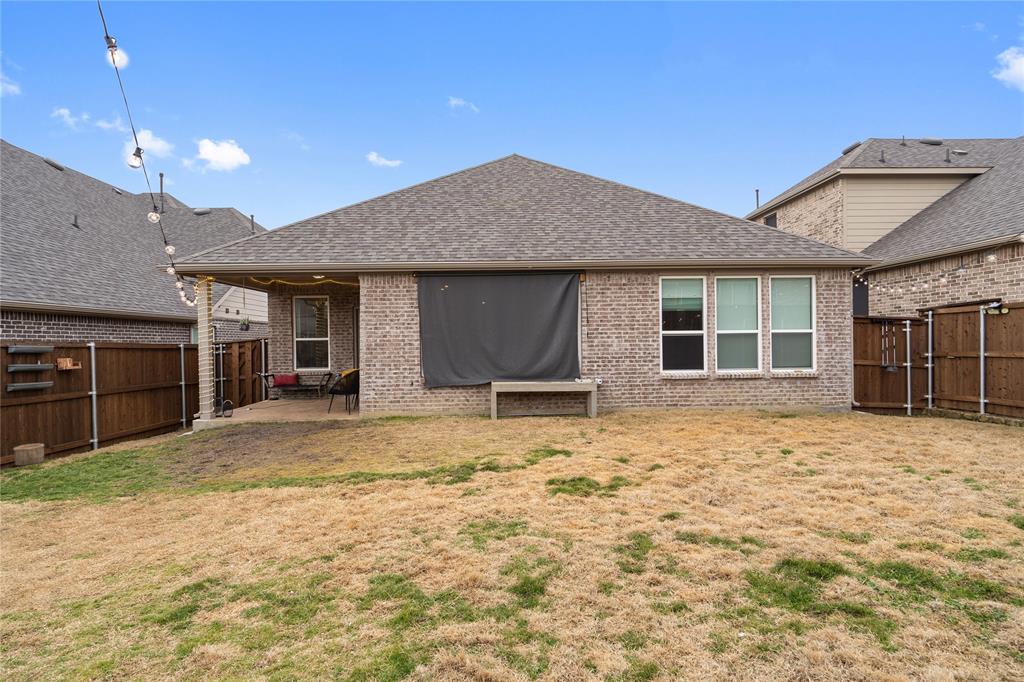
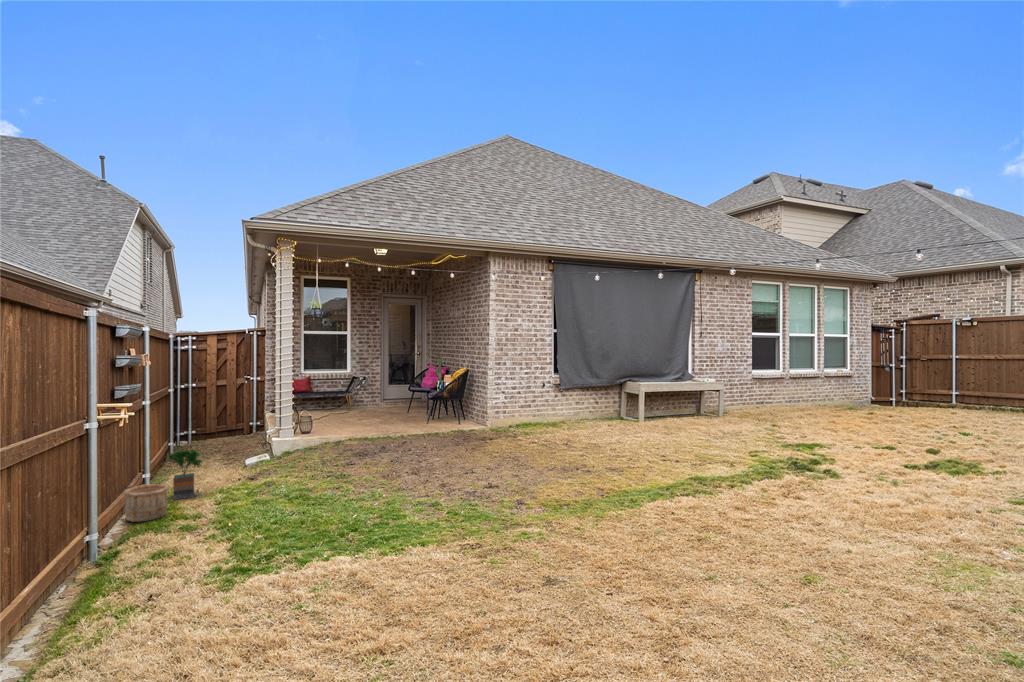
potted tree: none [69,423,95,454] -> present [168,450,202,500]

